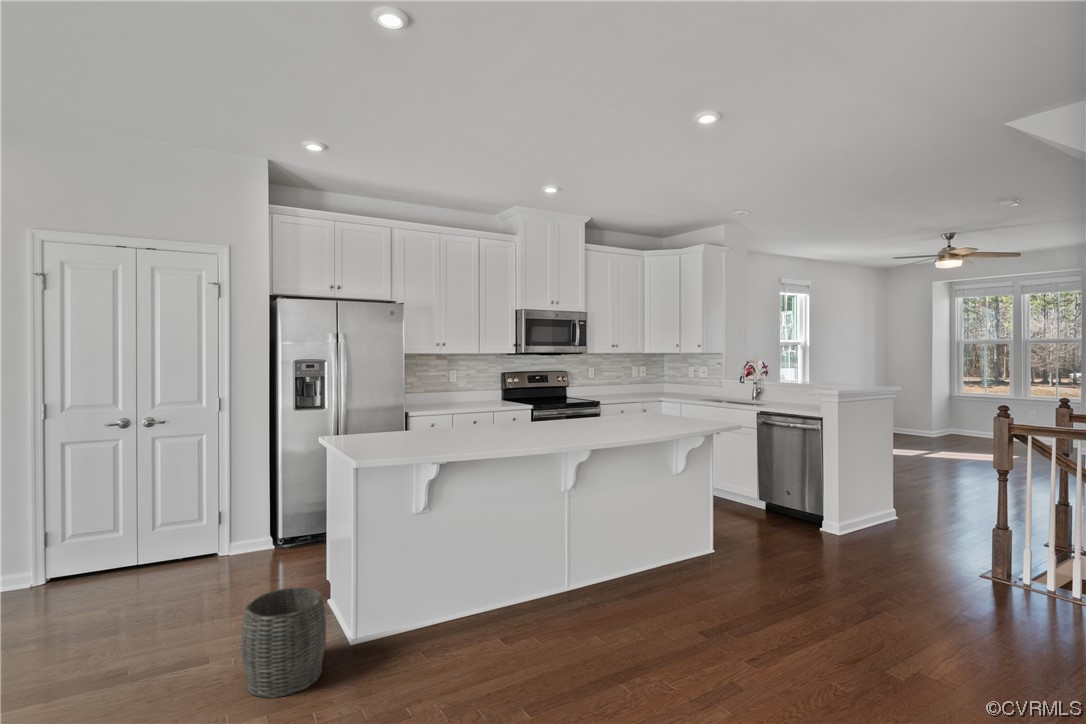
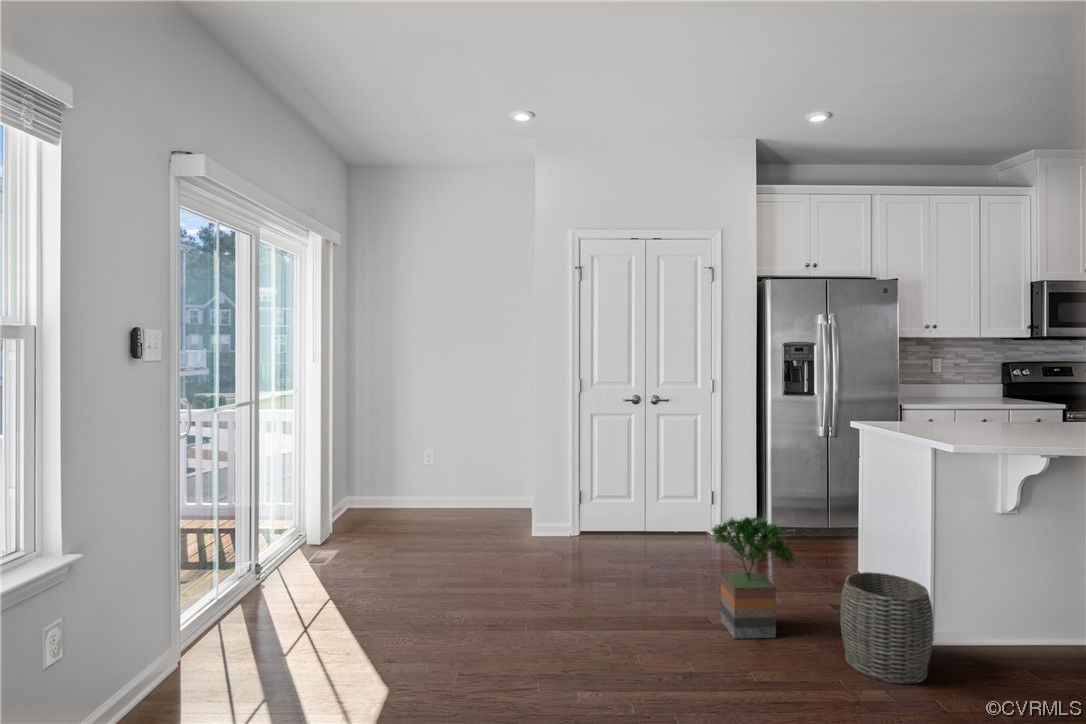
potted tree: none [117,547,214,686] -> present [712,517,795,639]

